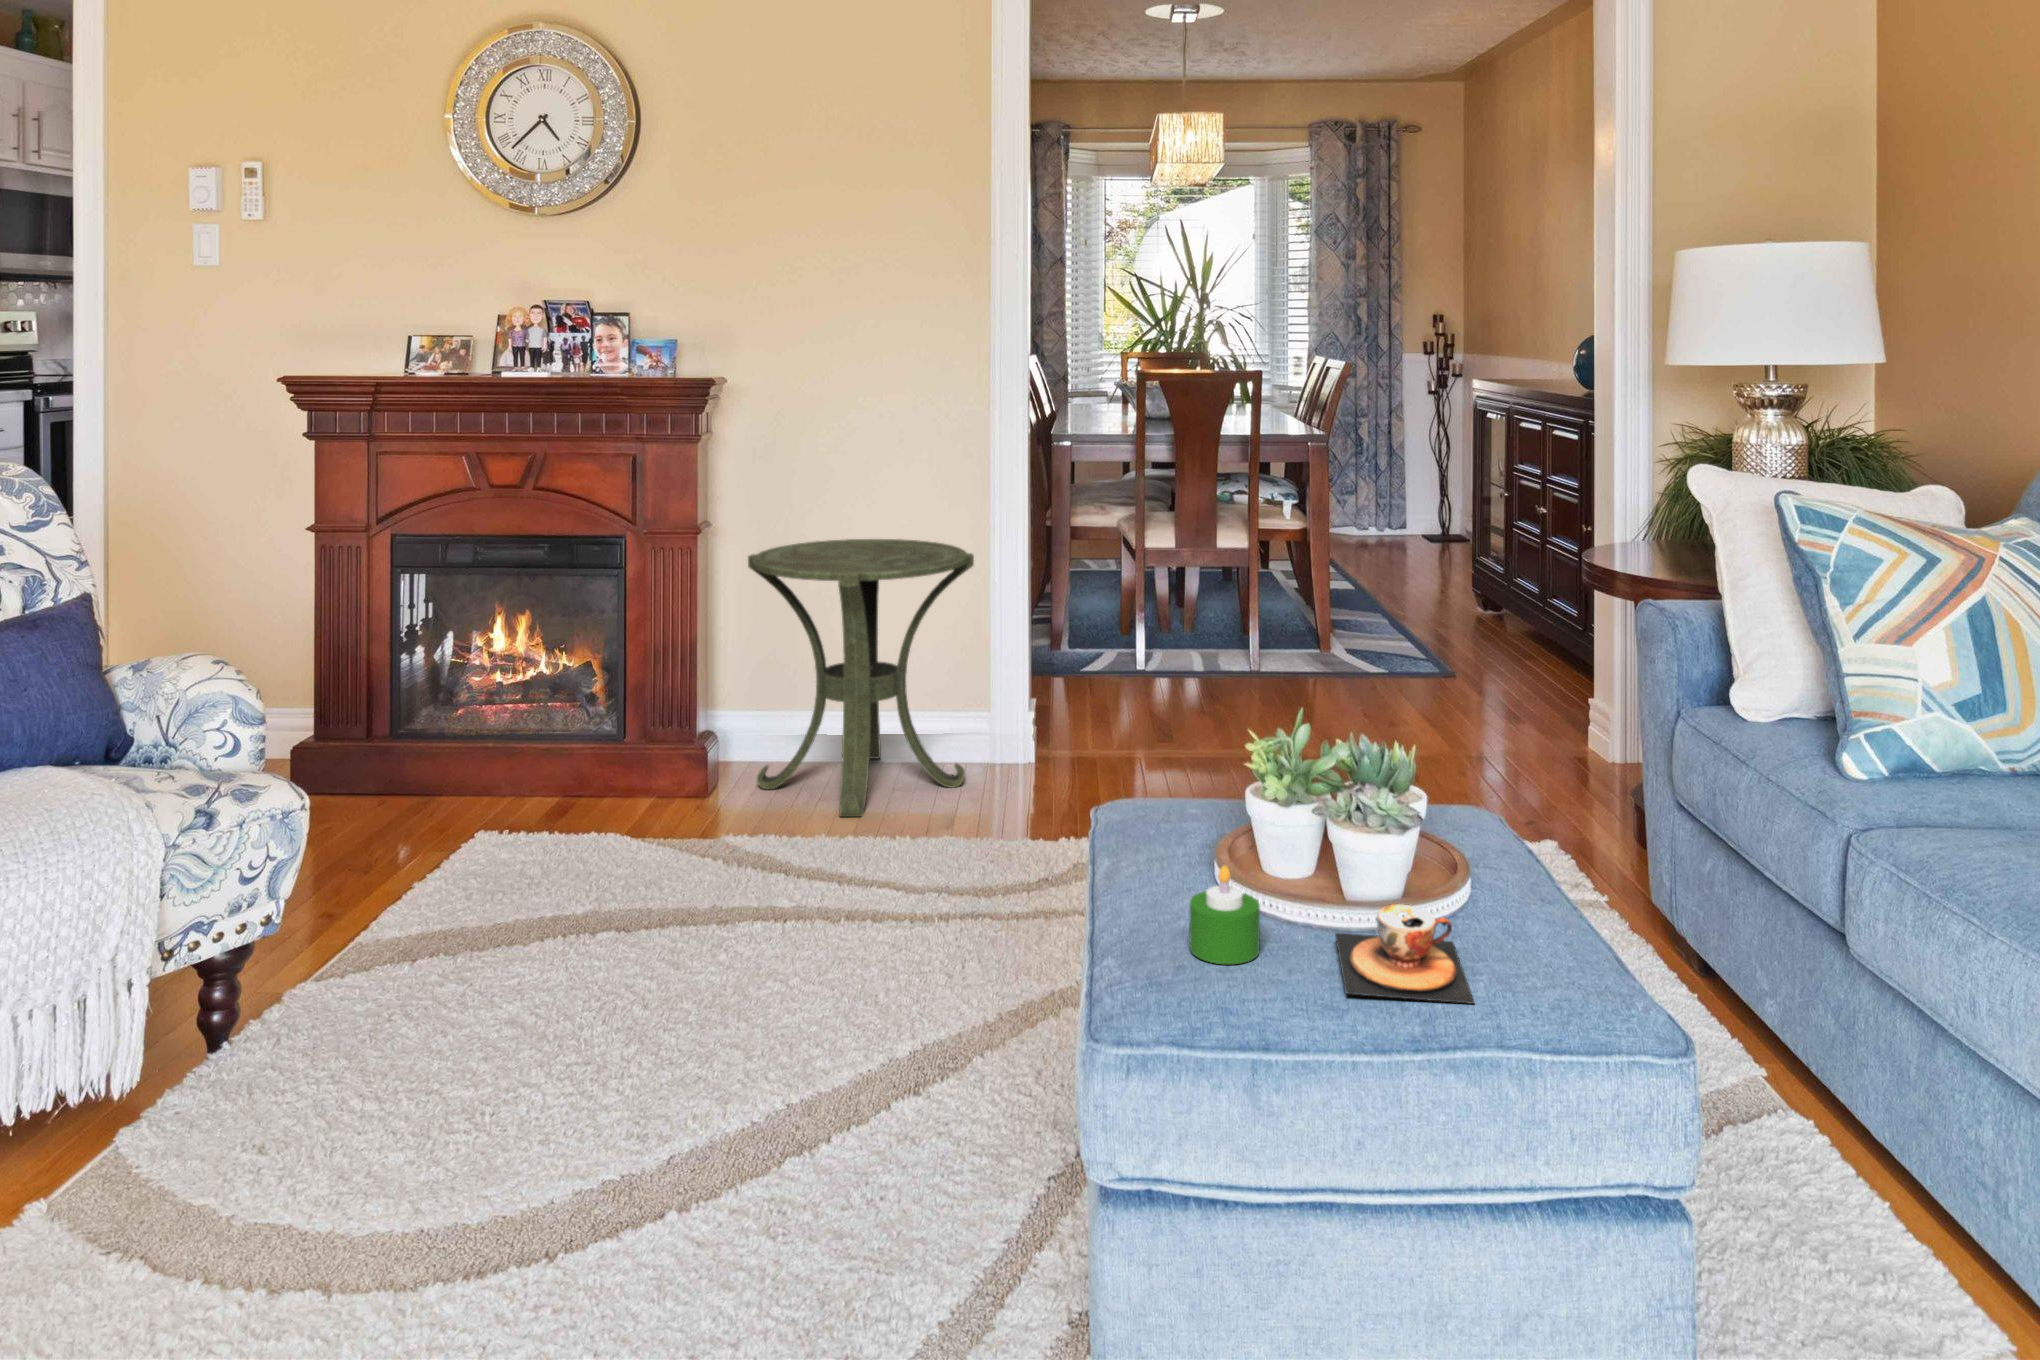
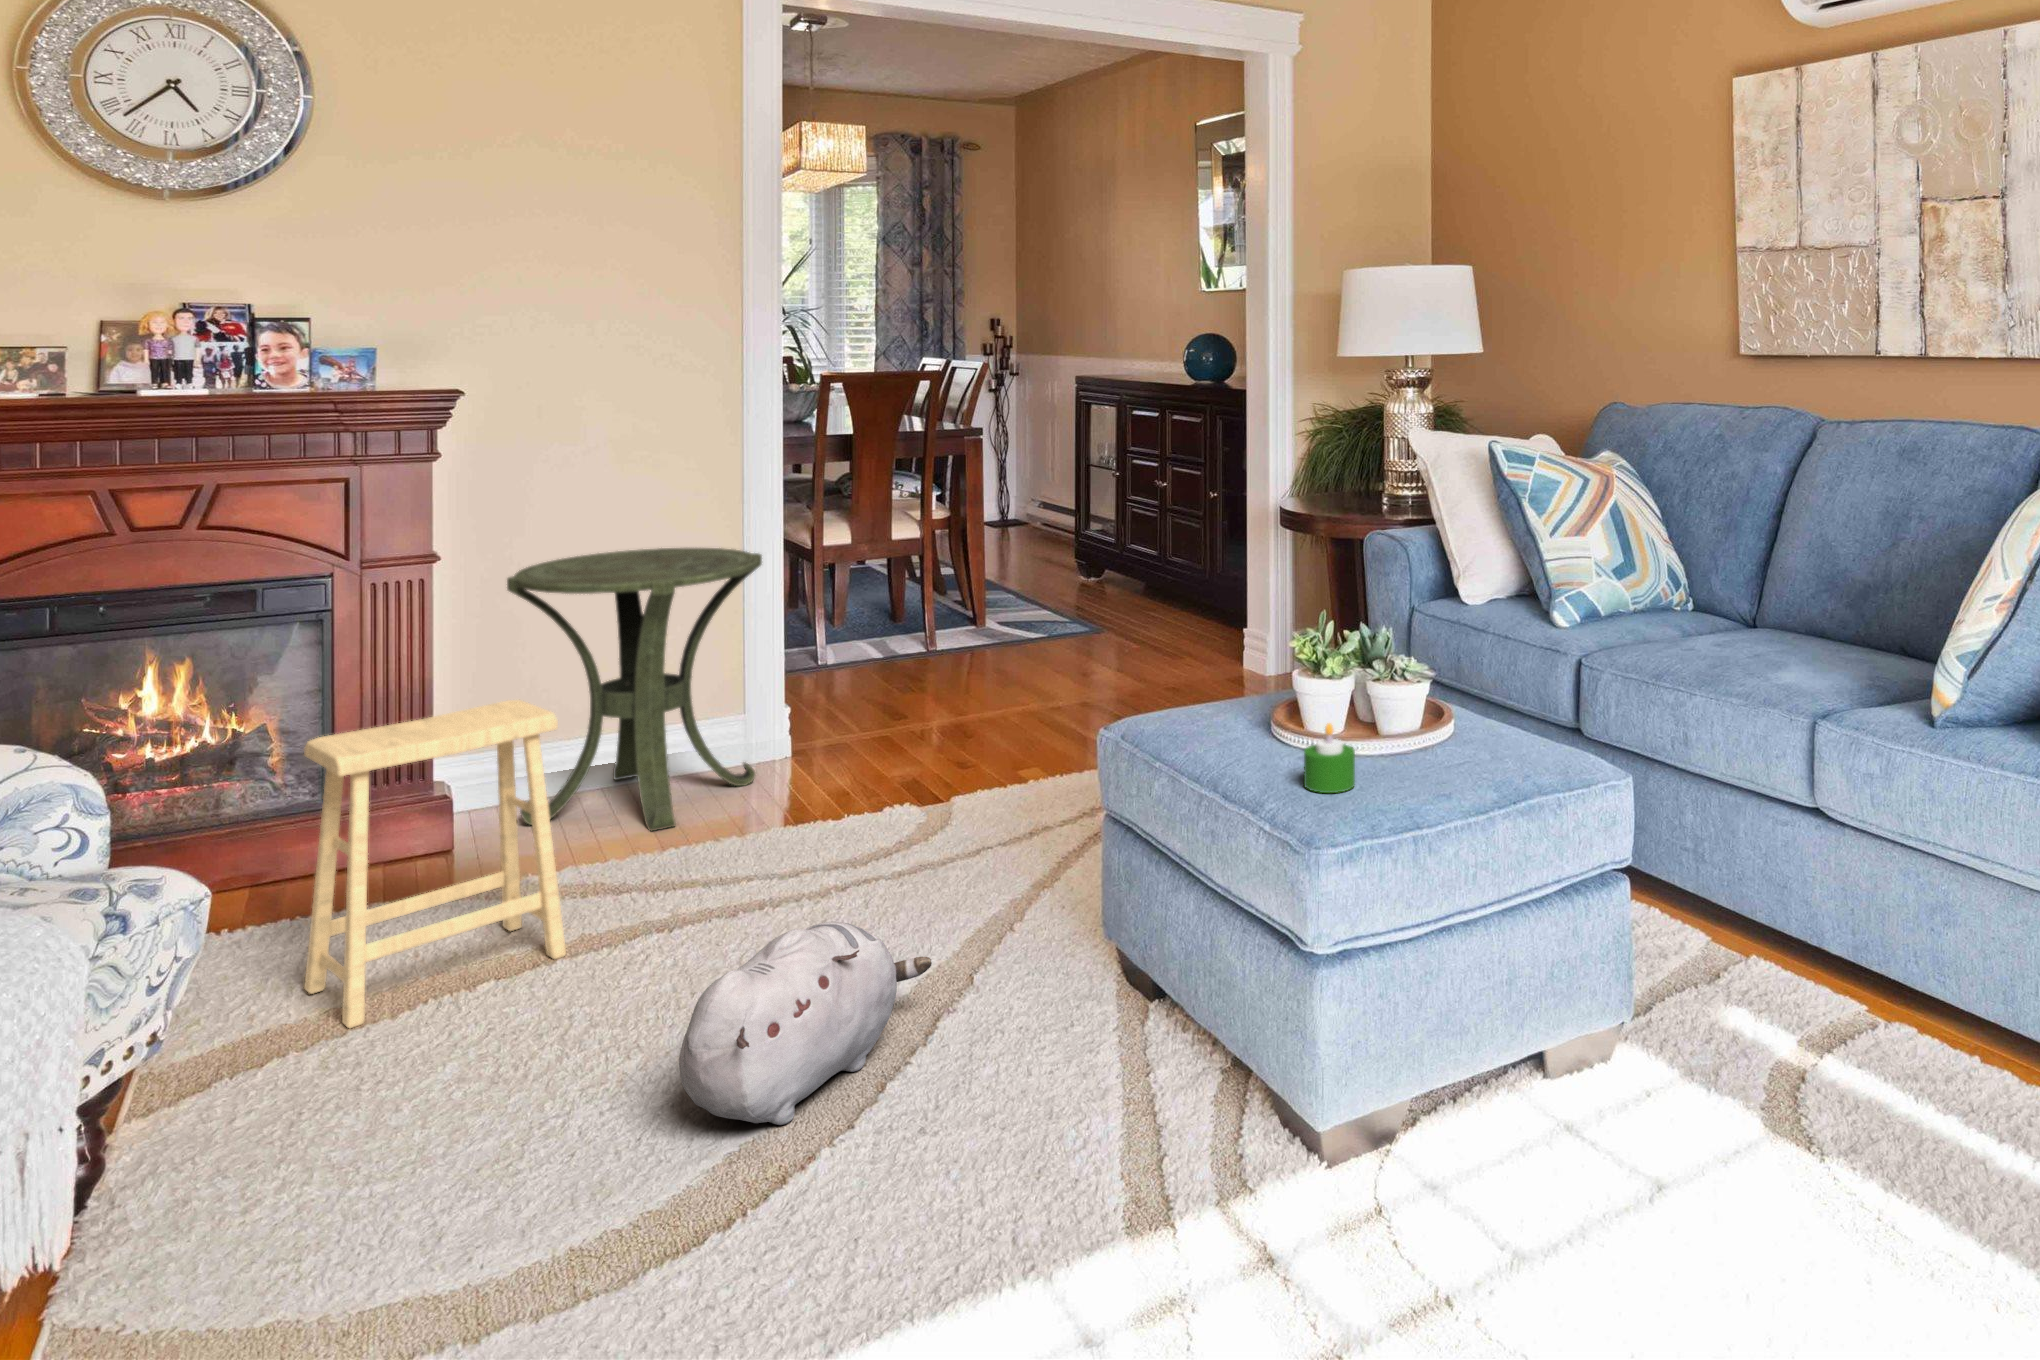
footstool: none [474,672,667,947] -> present [304,700,566,1028]
teacup: present [1335,904,1474,1004] -> none [1391,726,1509,788]
plush toy: none [552,961,862,1168] -> present [679,921,932,1125]

